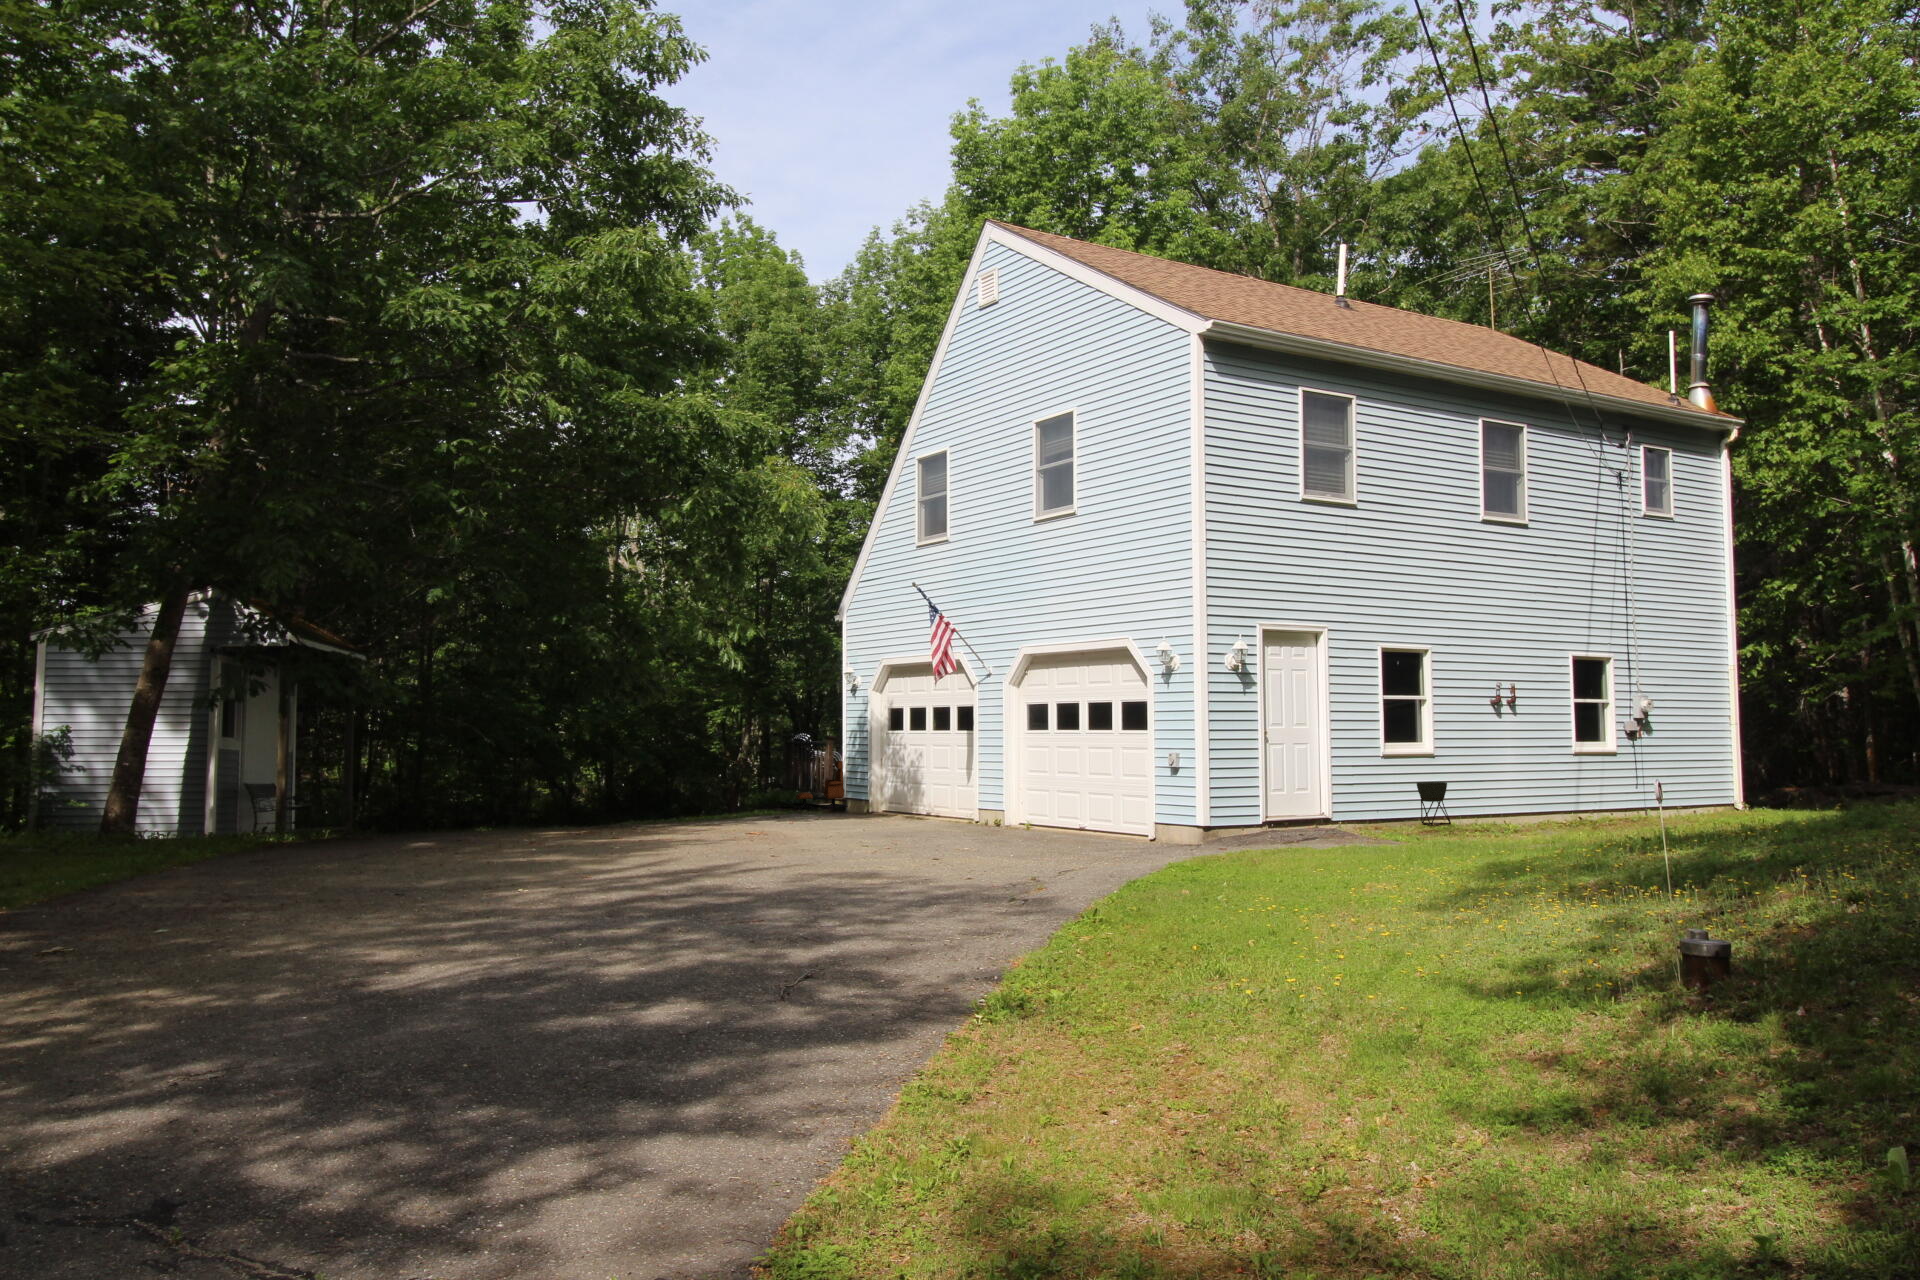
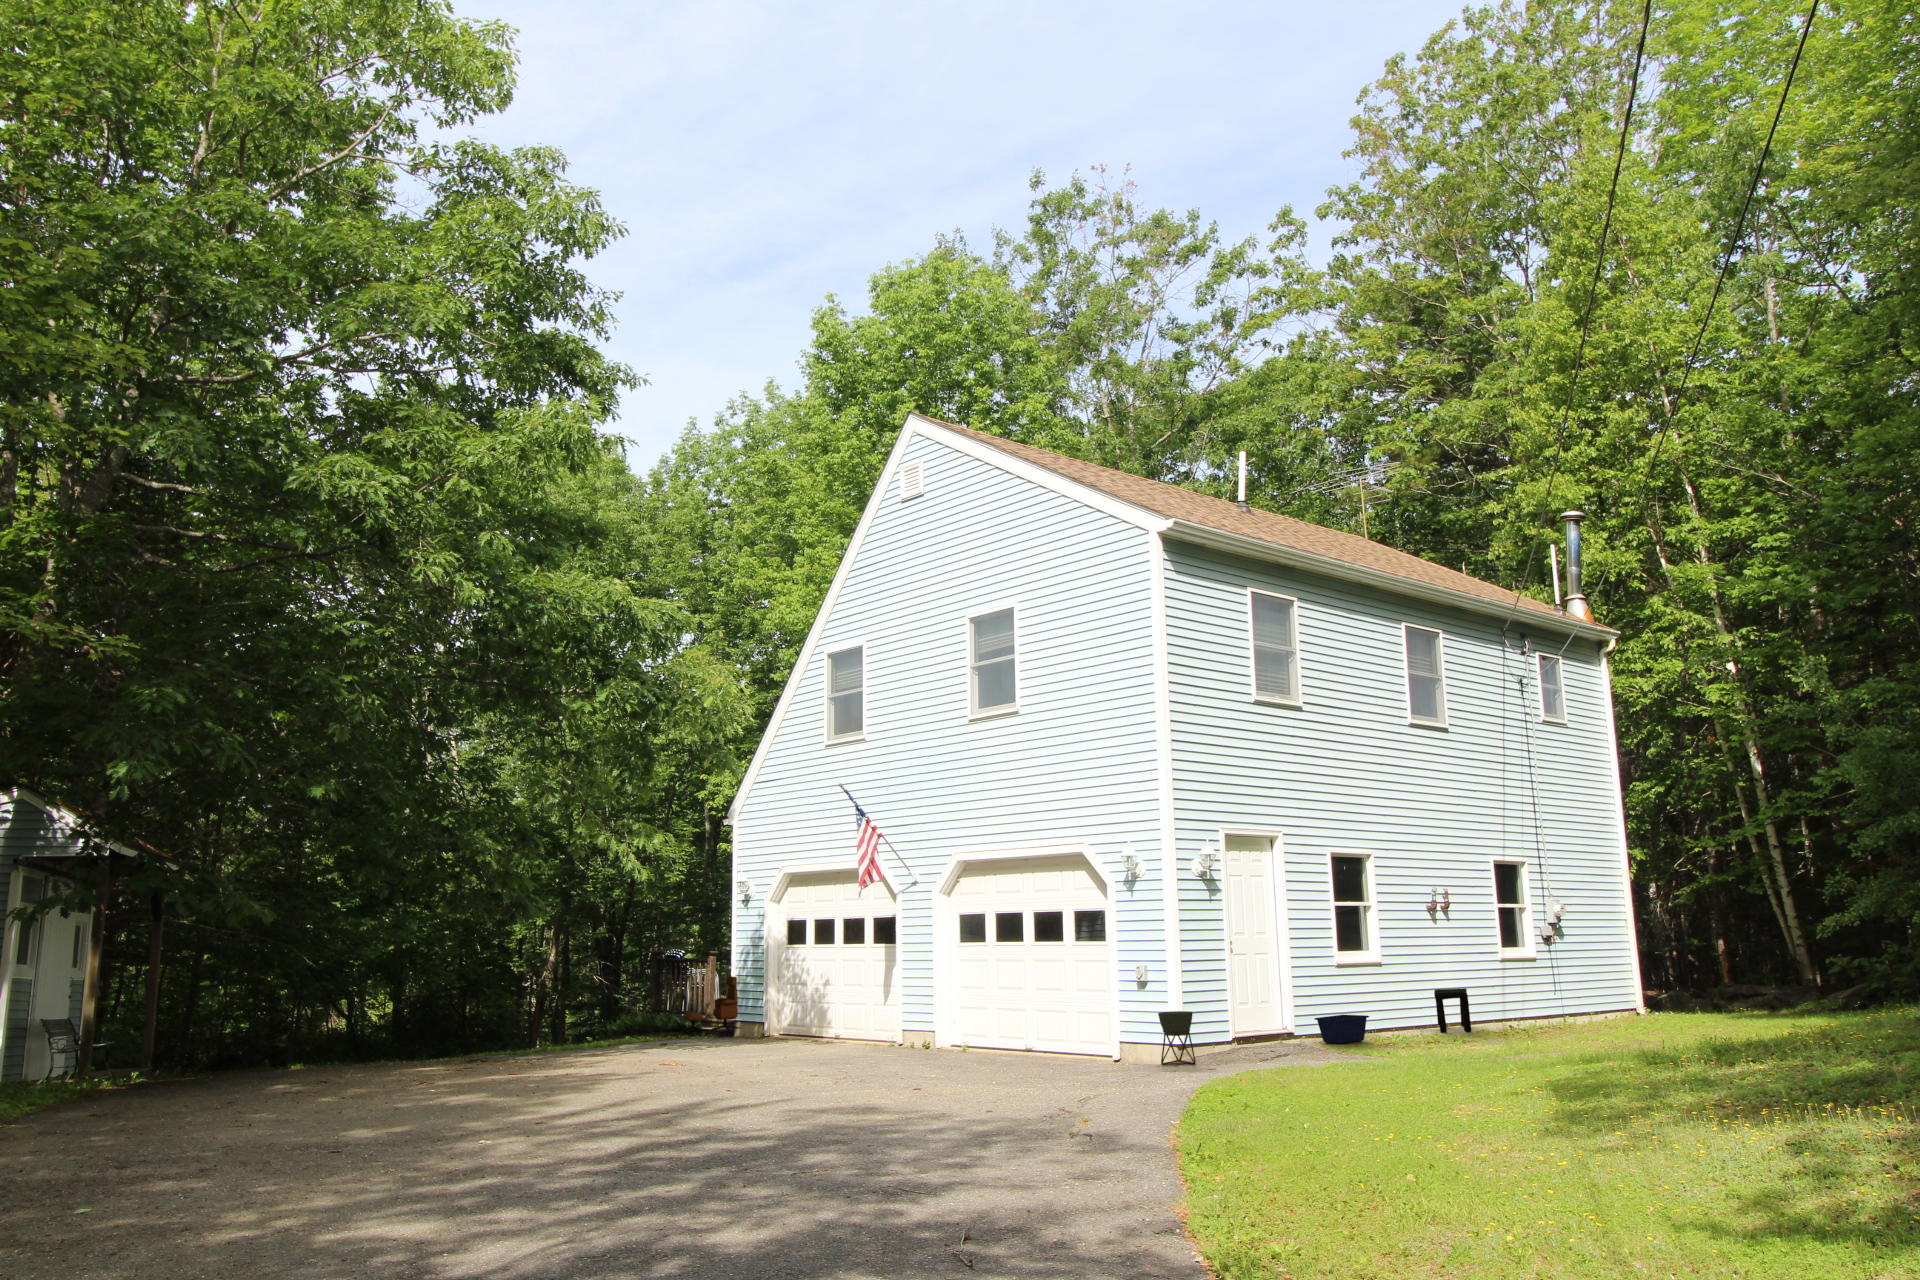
bench: none [1485,781,1524,822] -> present [1434,988,1471,1032]
planter: present [1417,782,1451,826] -> present [1158,1011,1196,1065]
storage bin: none [1353,804,1409,831] -> present [1315,1015,1369,1044]

